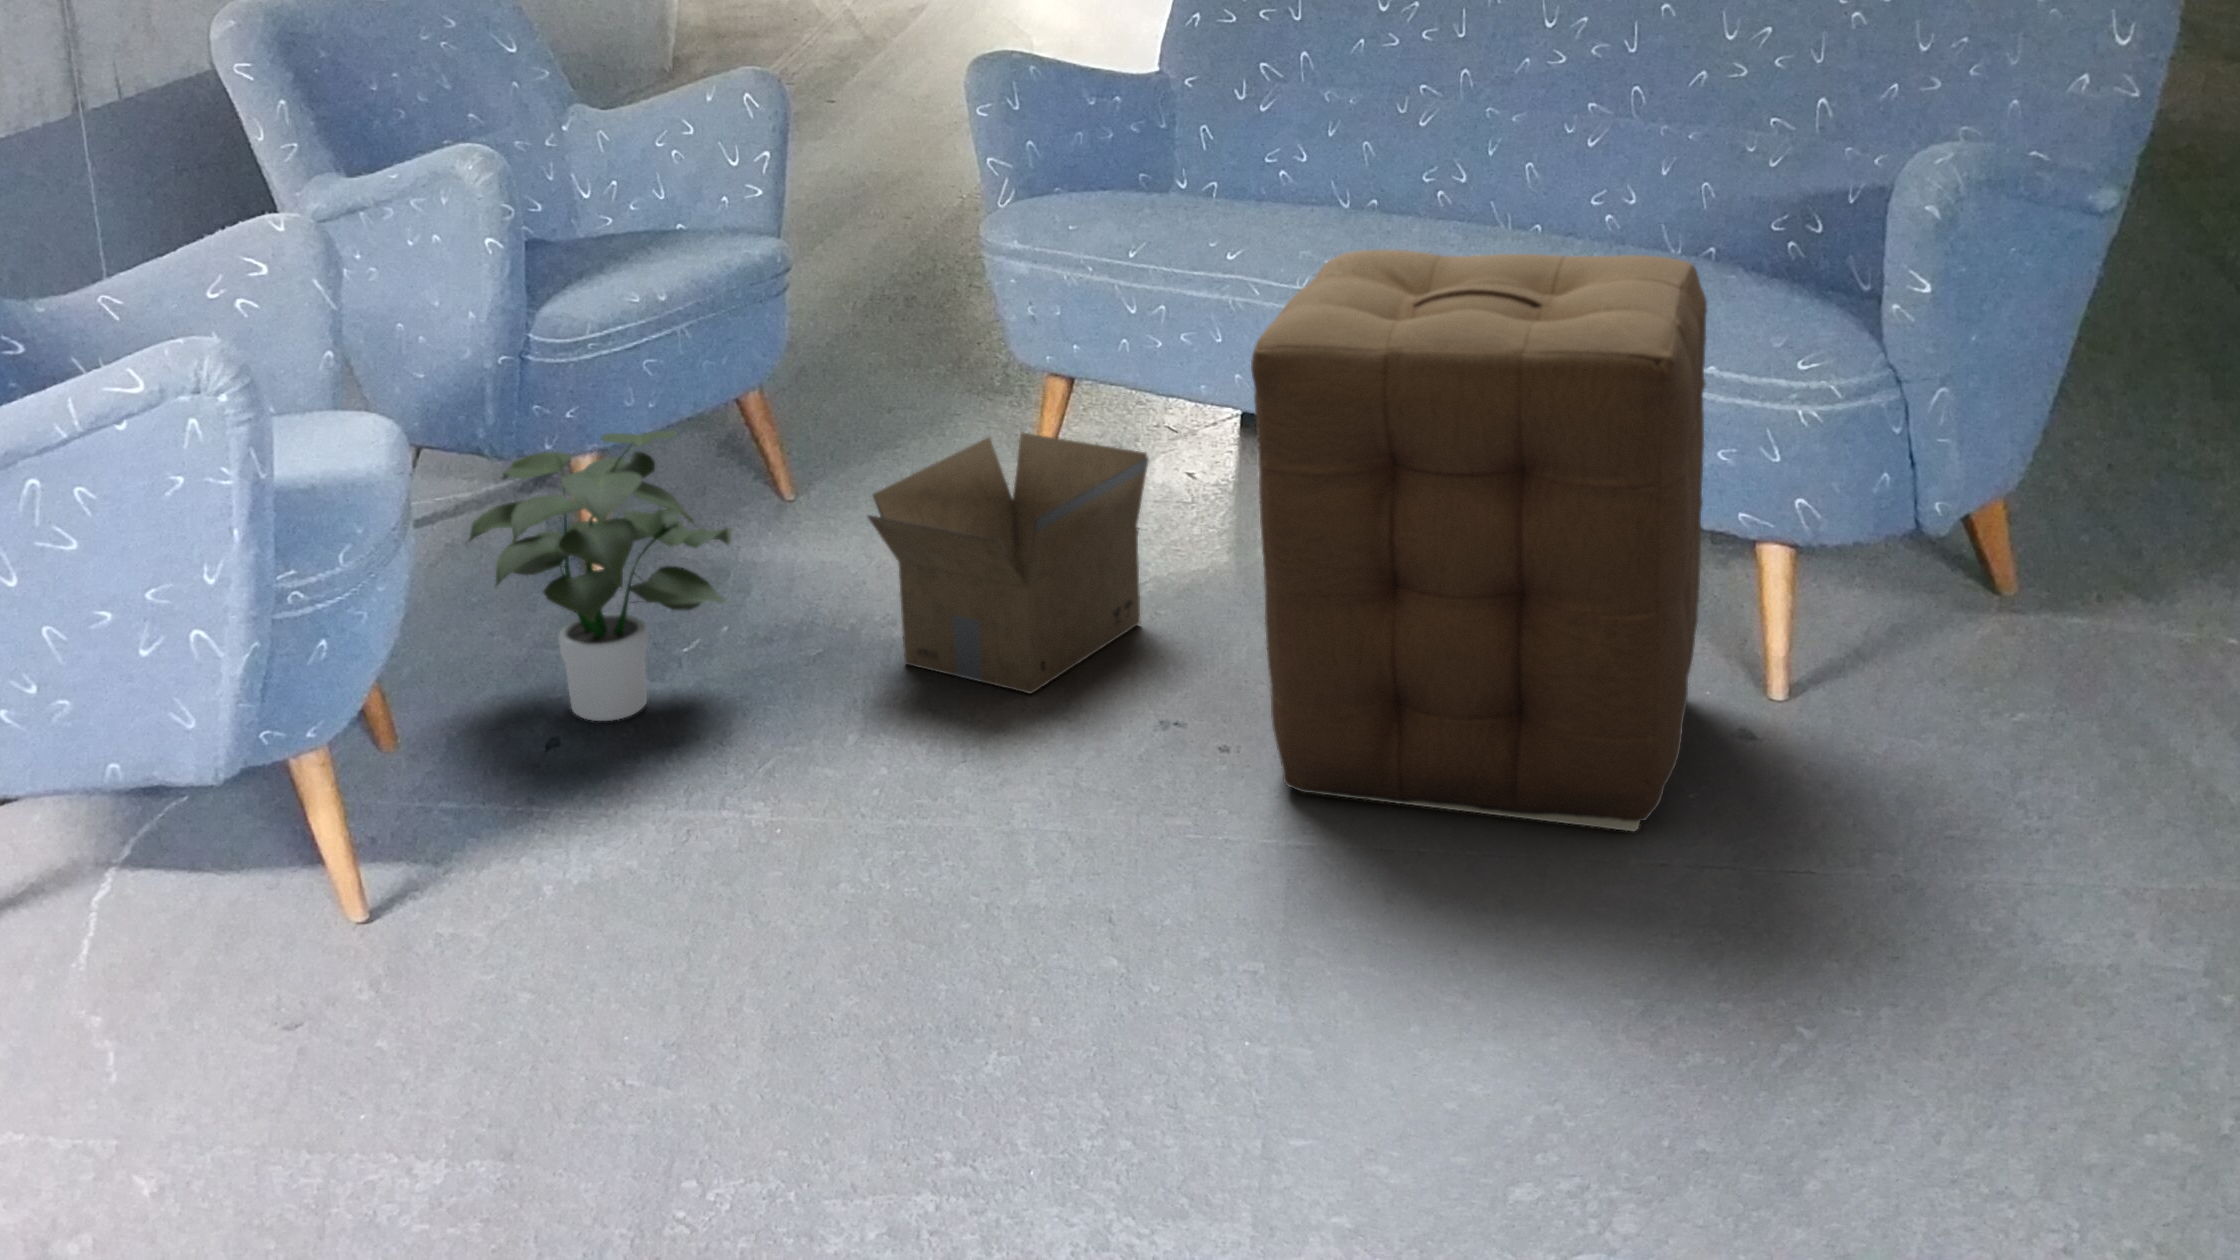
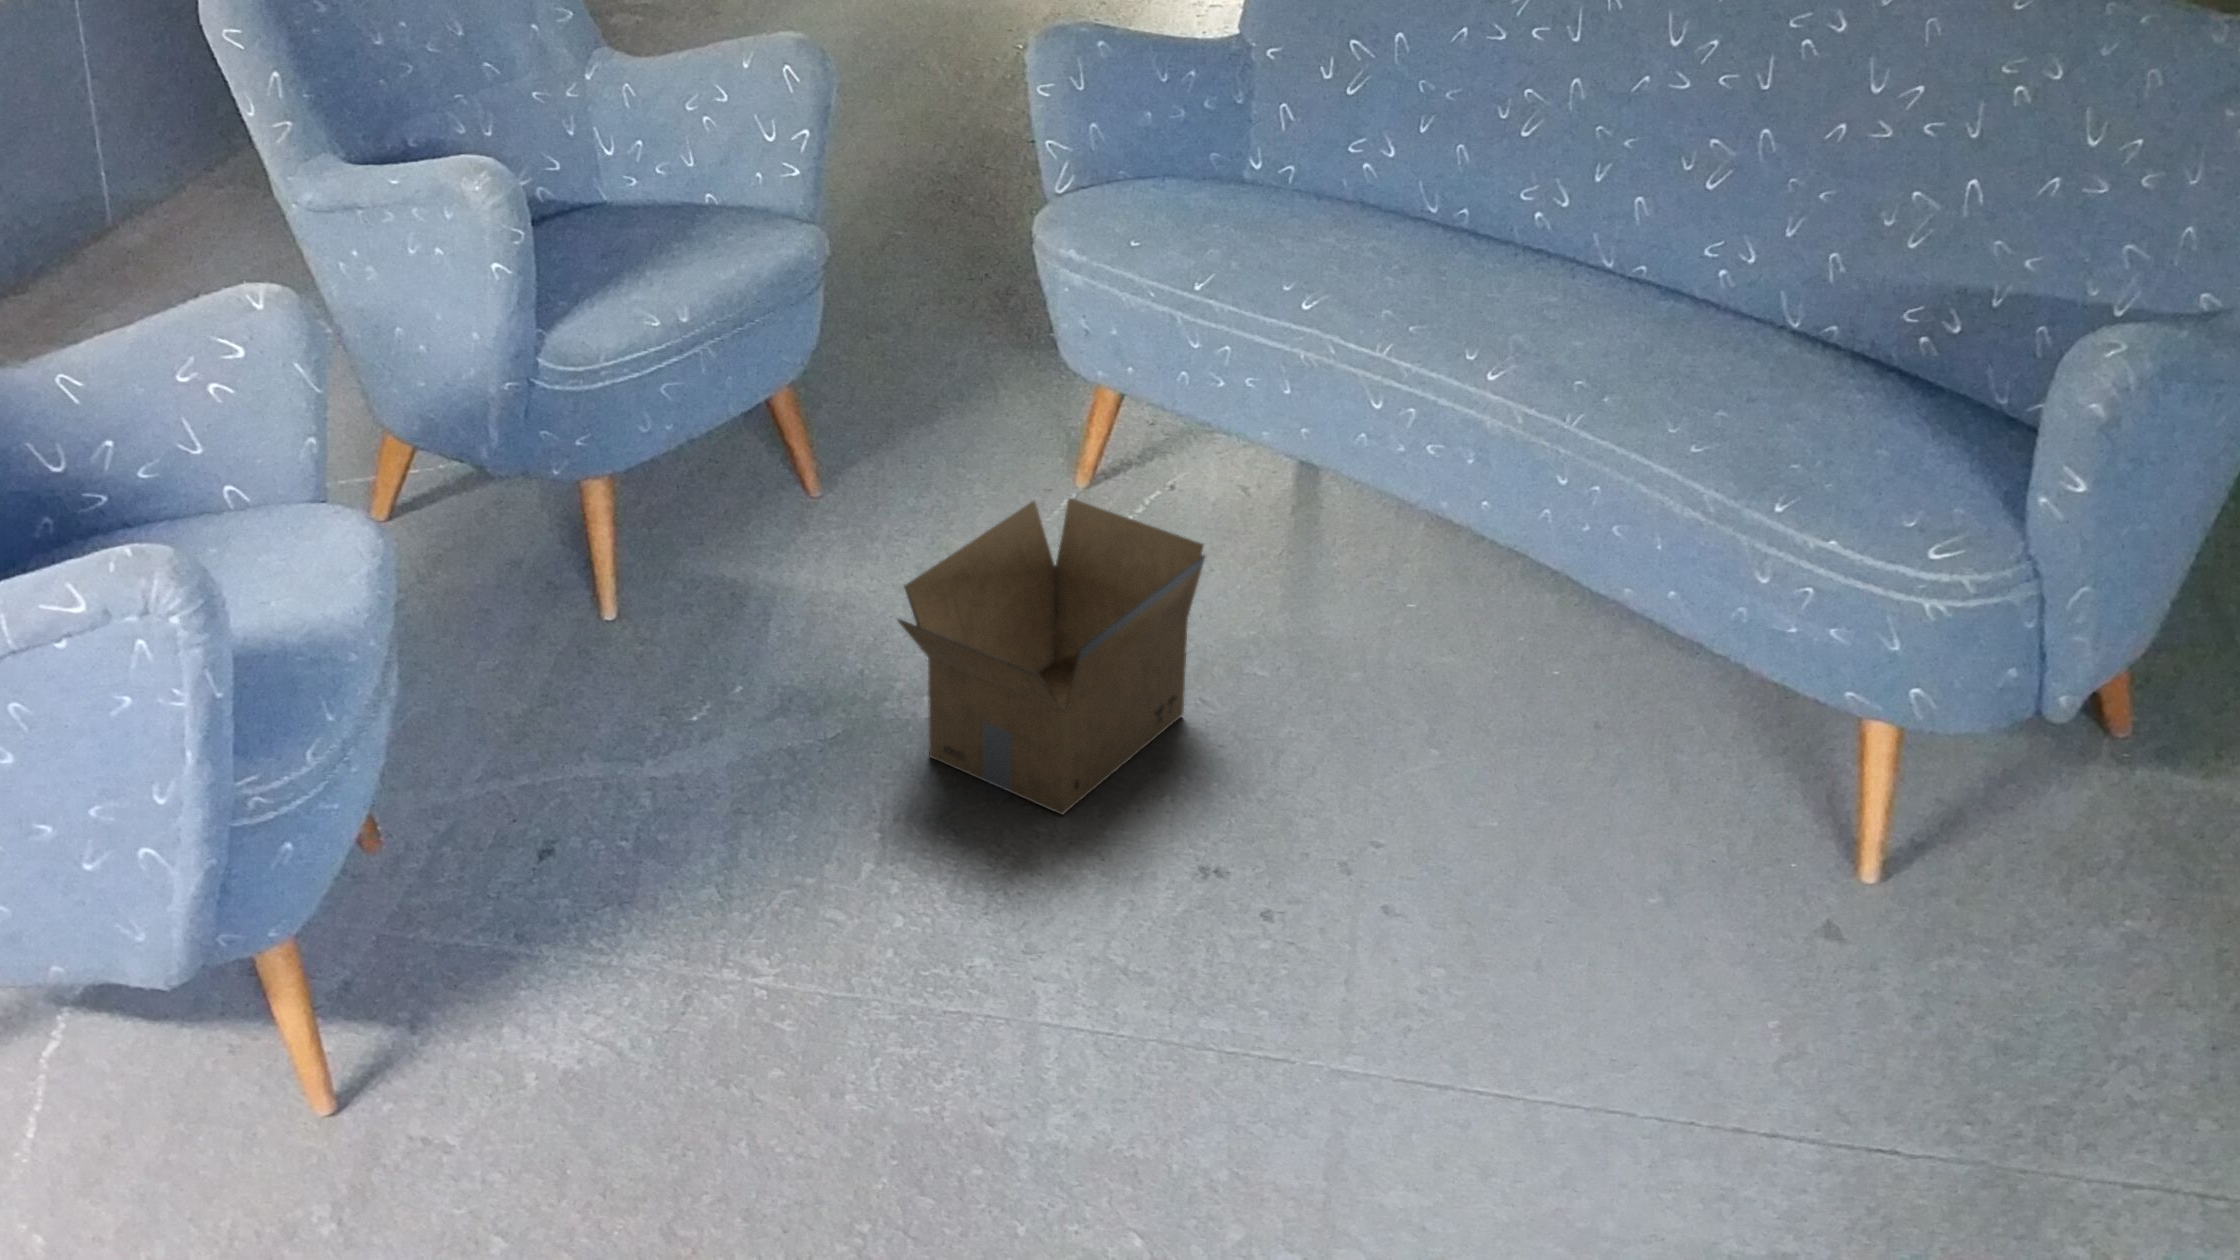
ottoman: present [1251,250,1707,831] -> none [1321,385,1840,1084]
potted plant: present [469,431,732,721] -> none [460,517,752,820]

